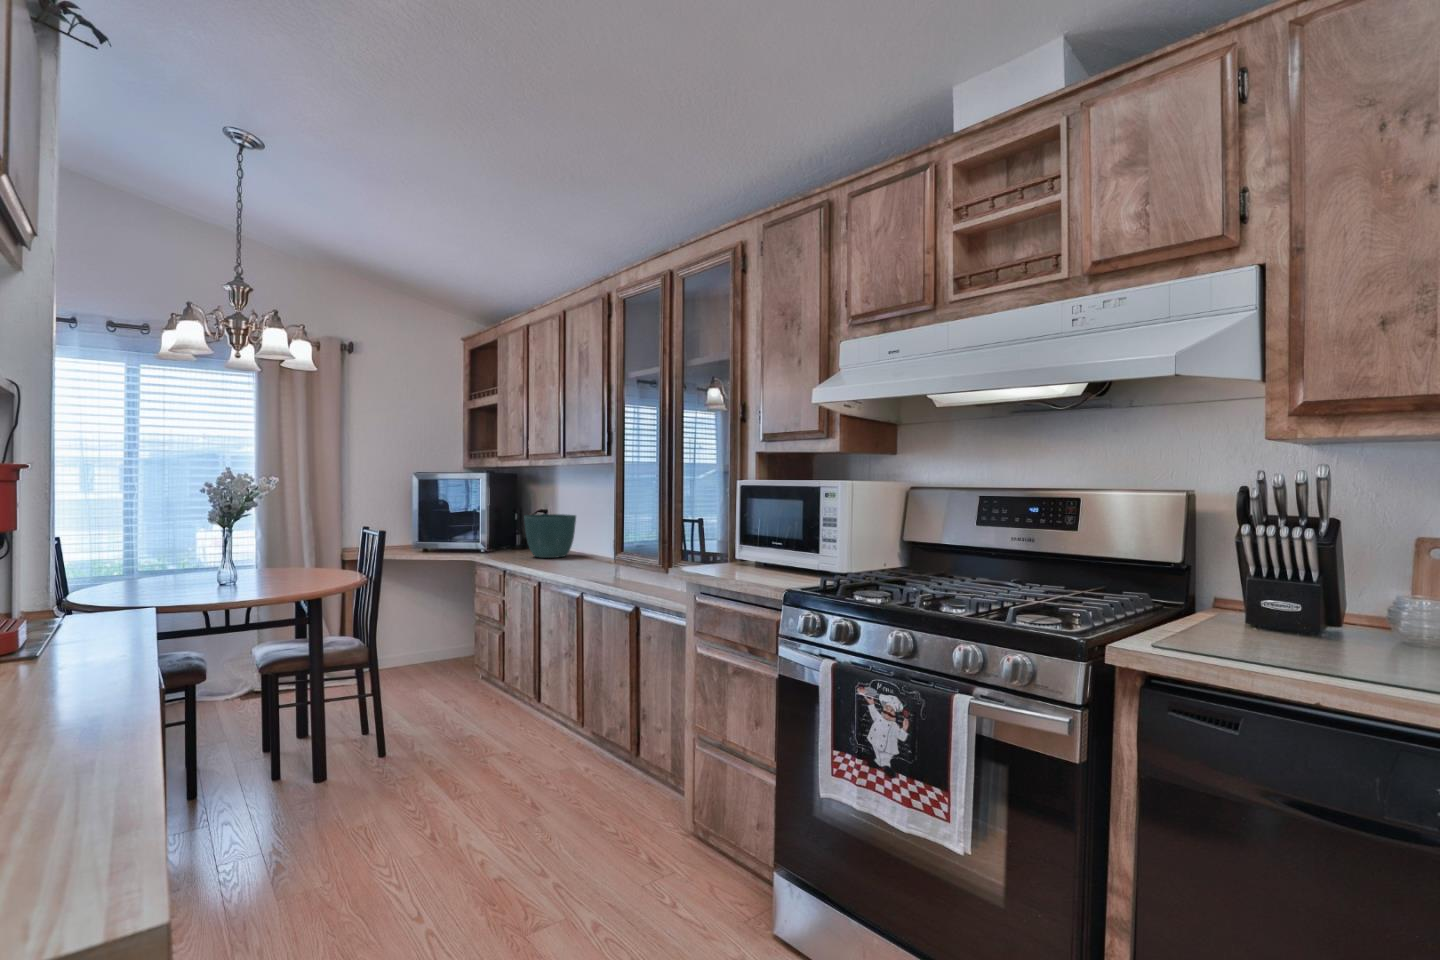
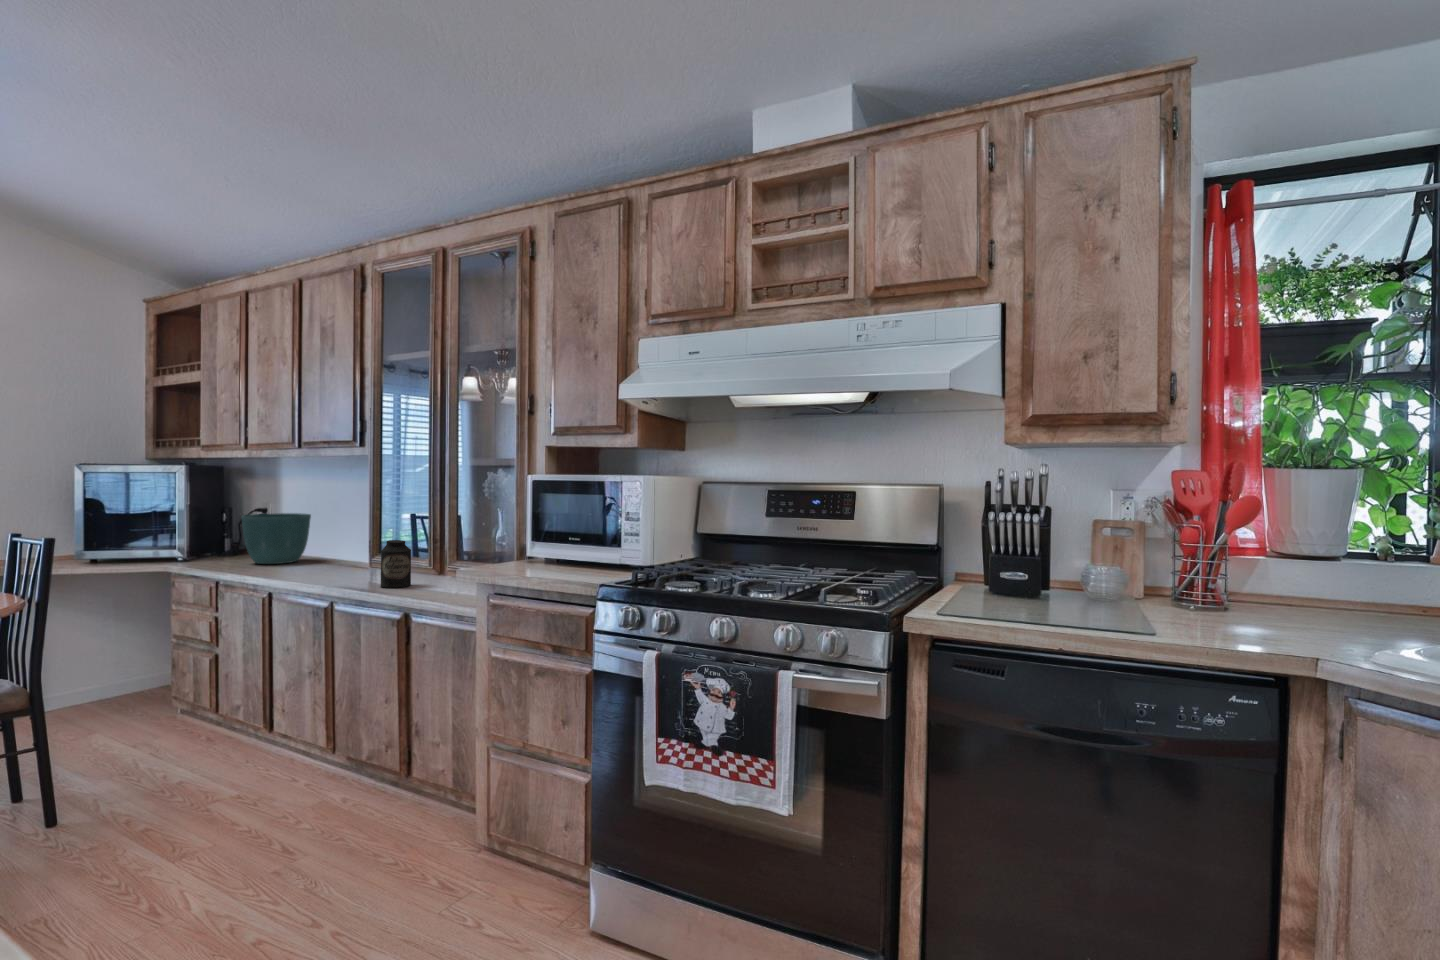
canister: none [618,540,644,583] -> present [381,540,411,588]

